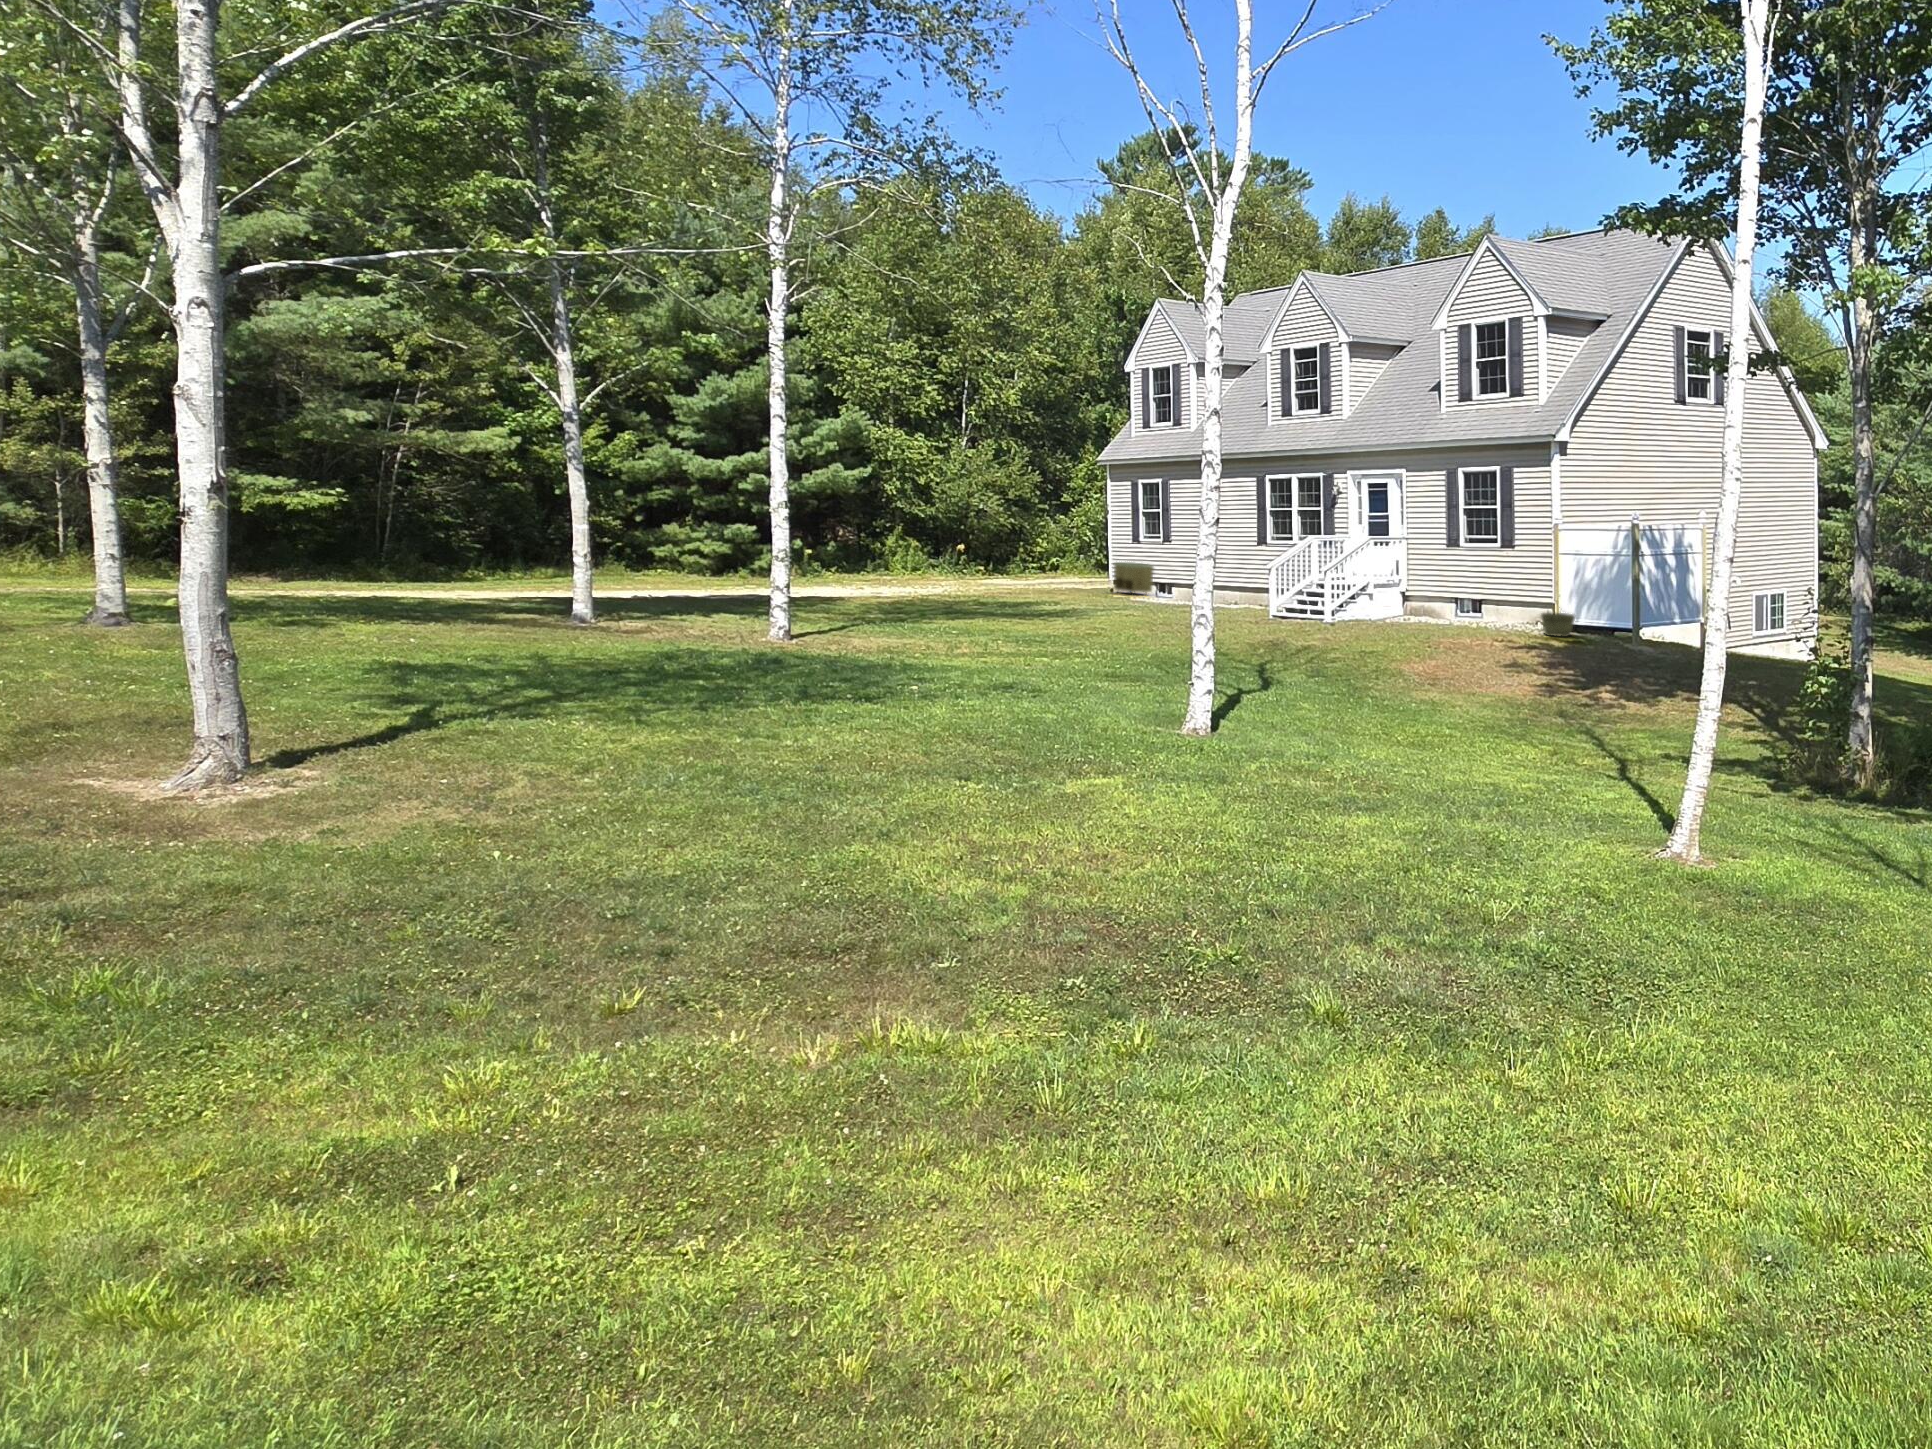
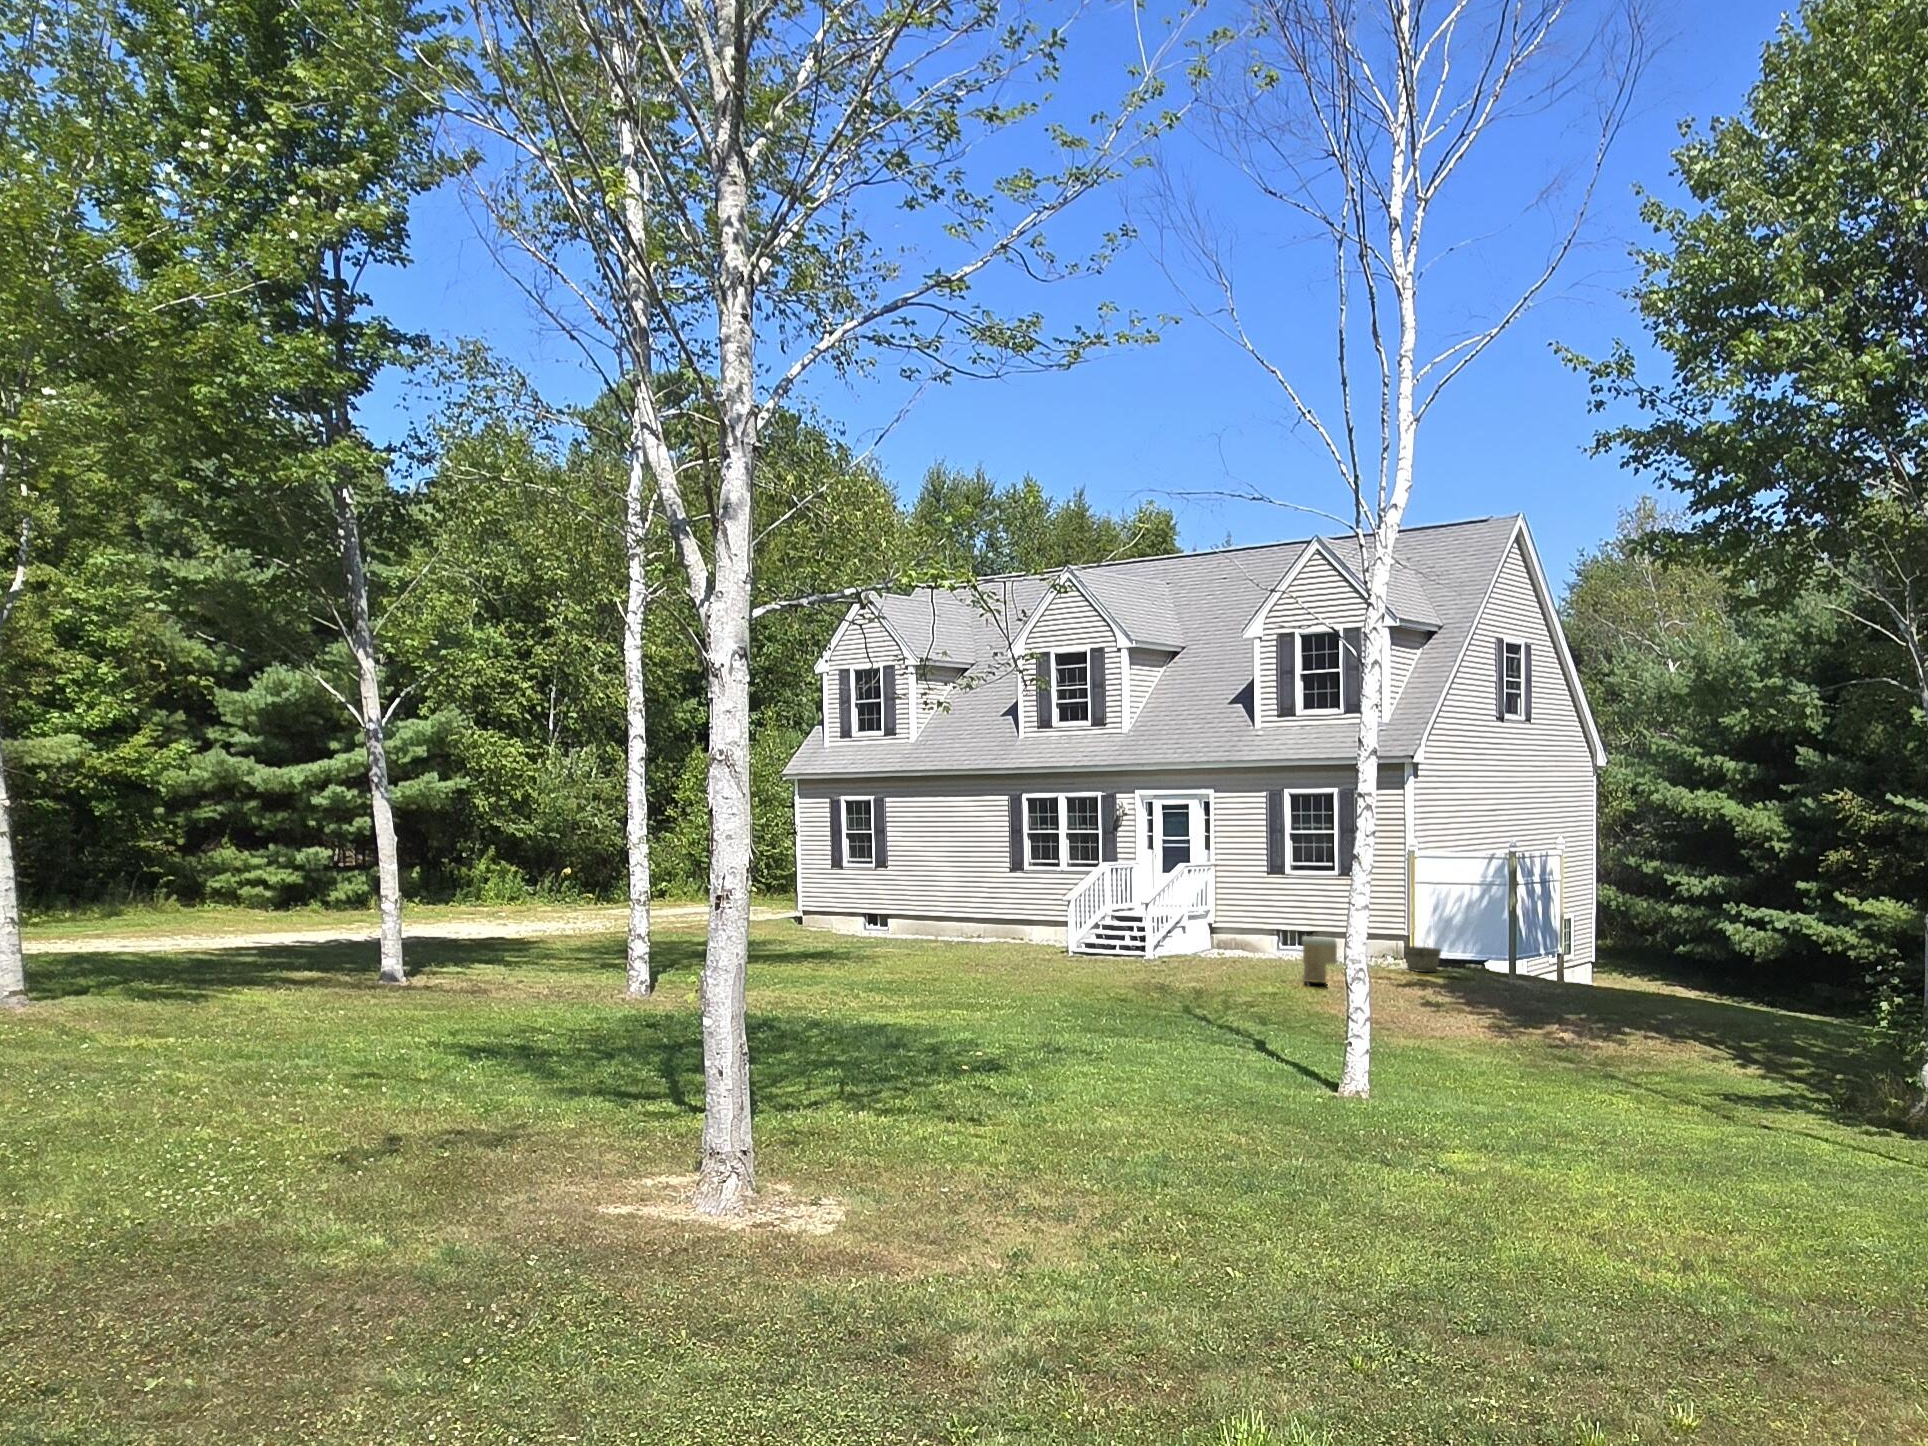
storage bench: present [1113,562,1153,593] -> present [1302,936,1337,983]

